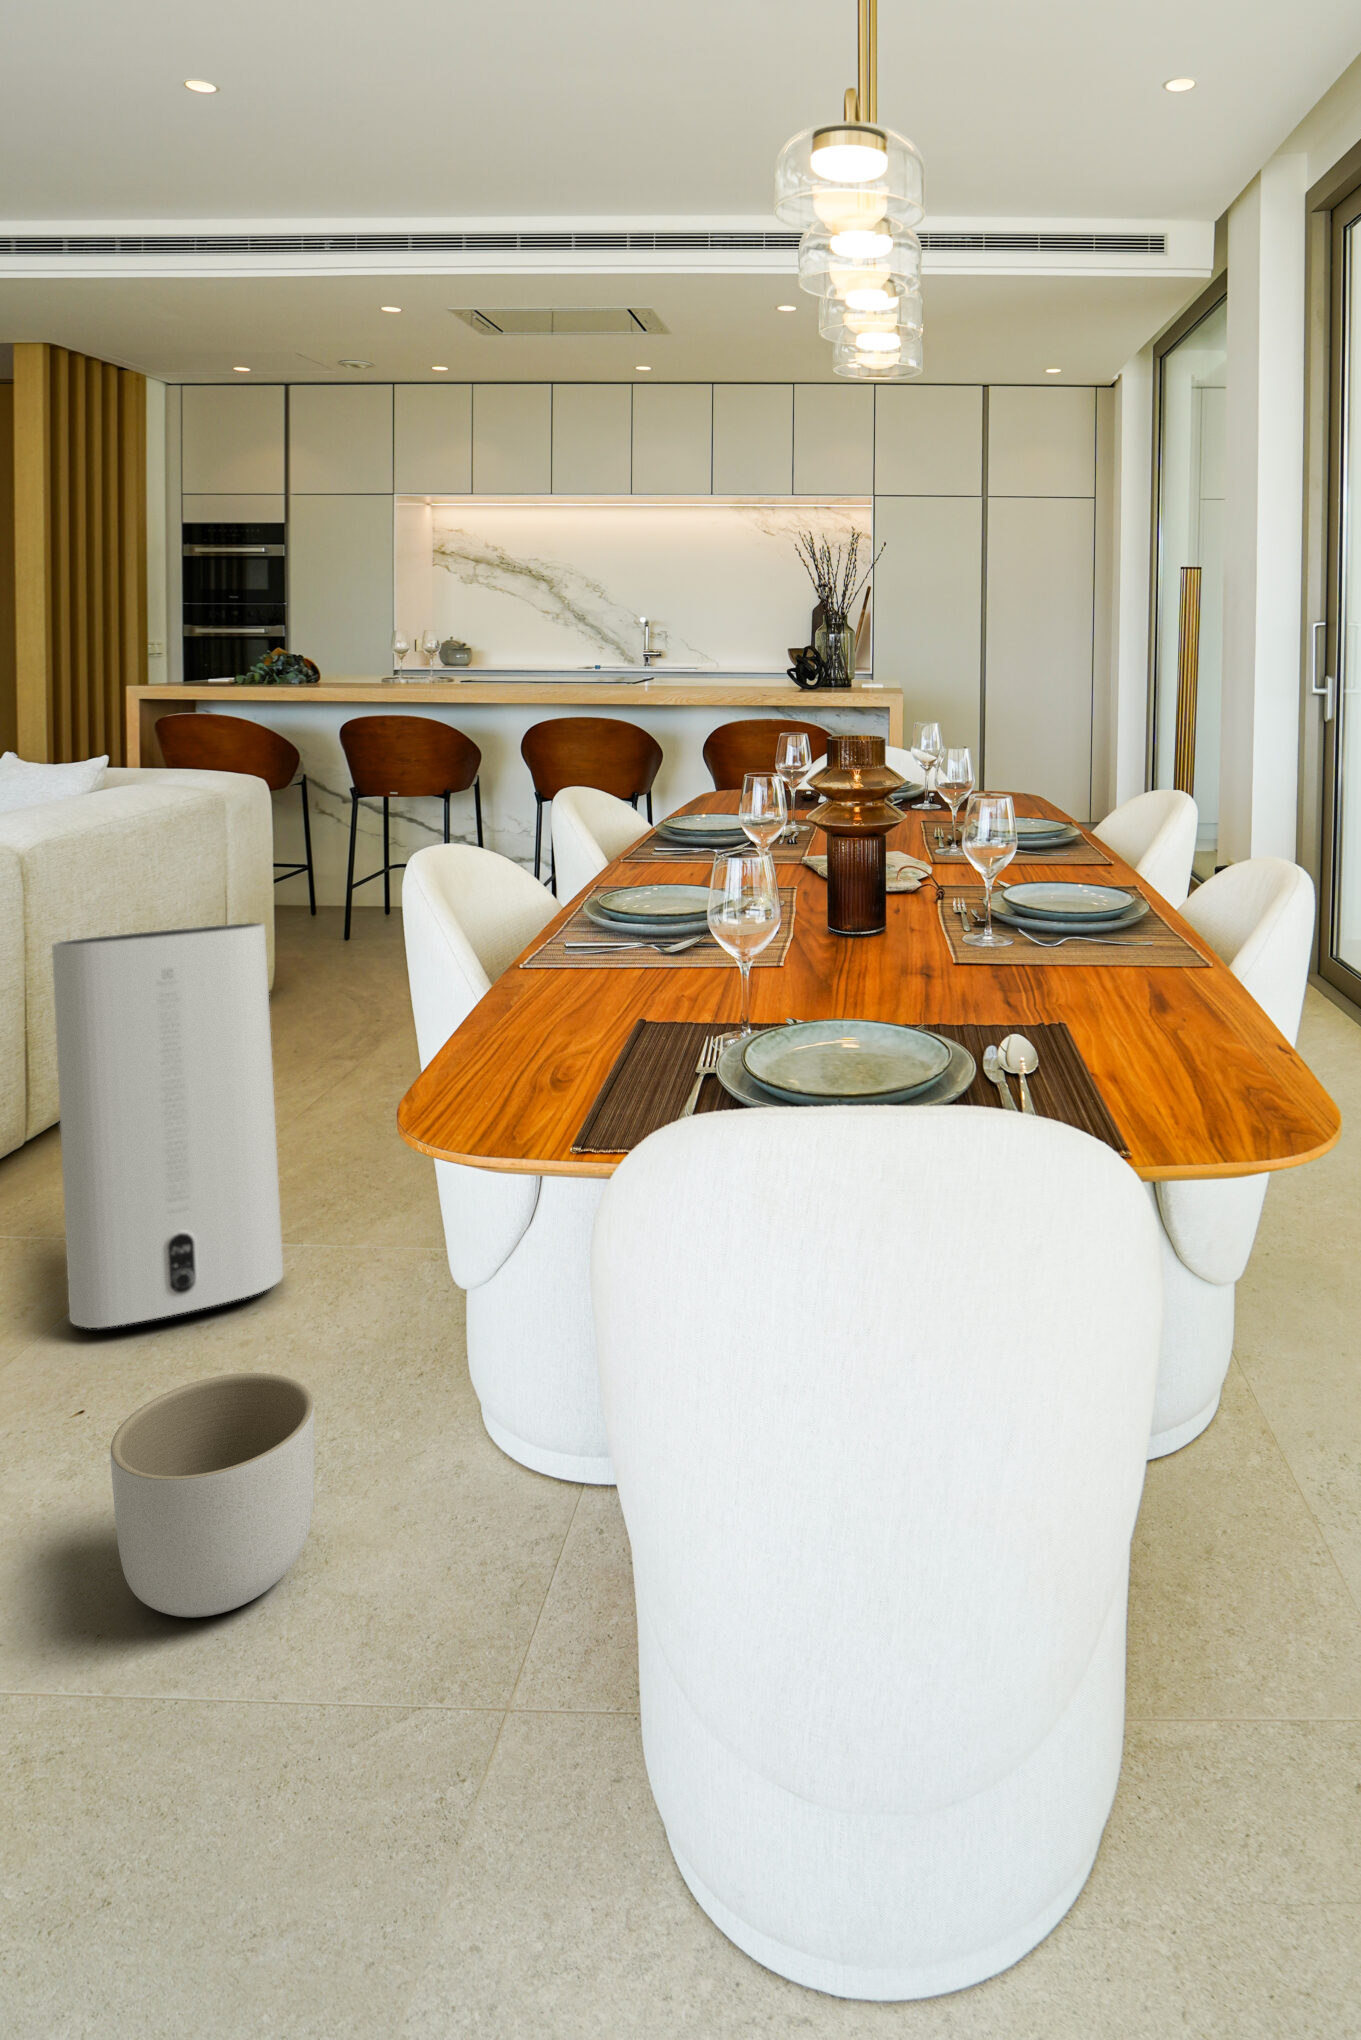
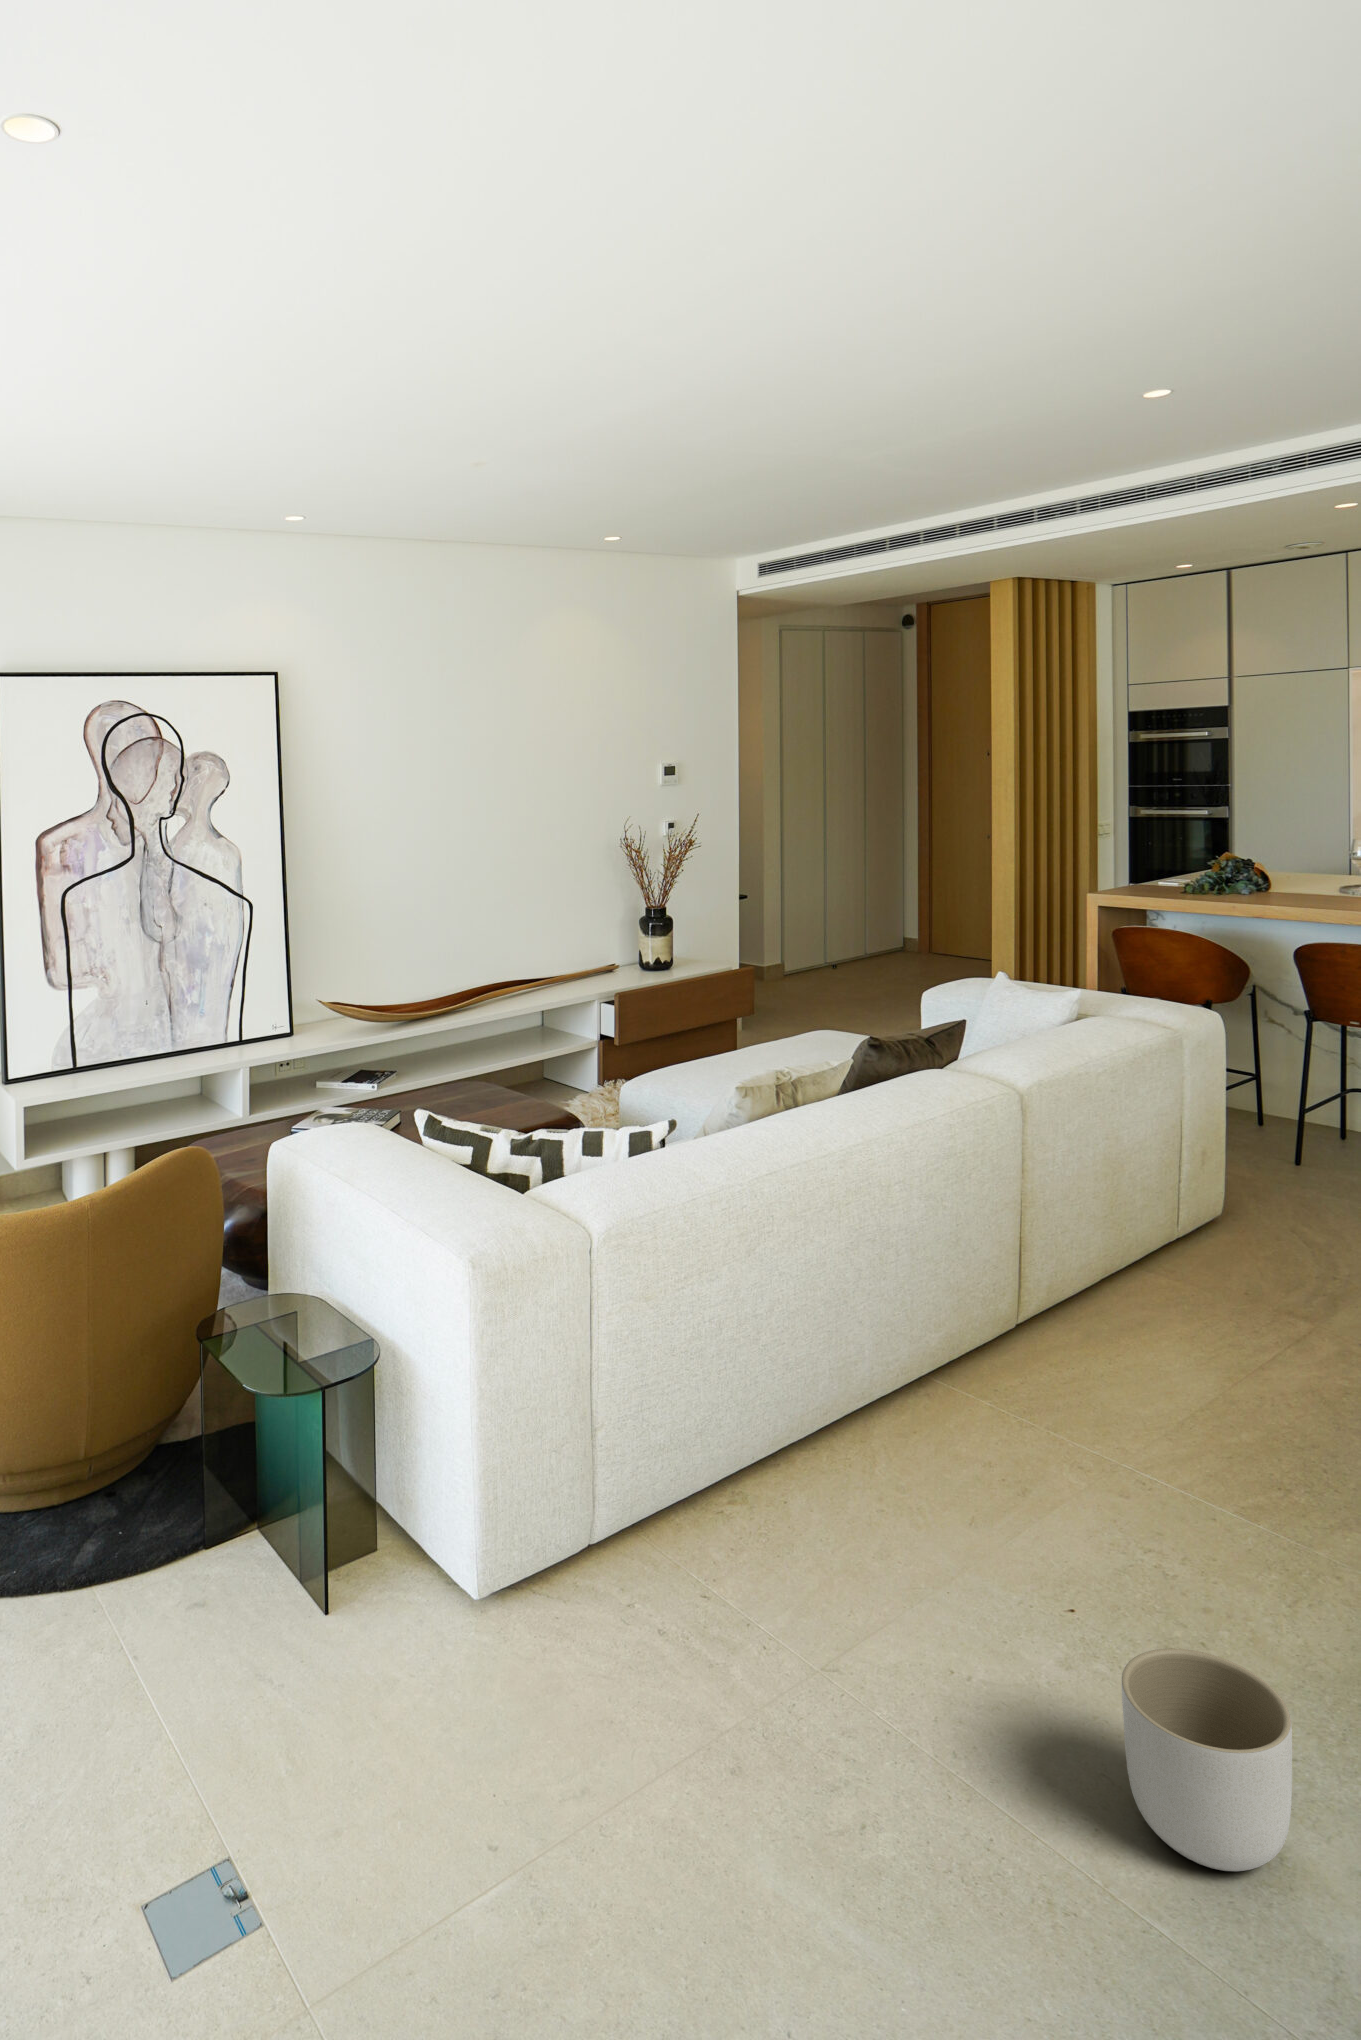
air purifier: present [52,923,283,1328] -> none [1057,1200,1251,1562]

